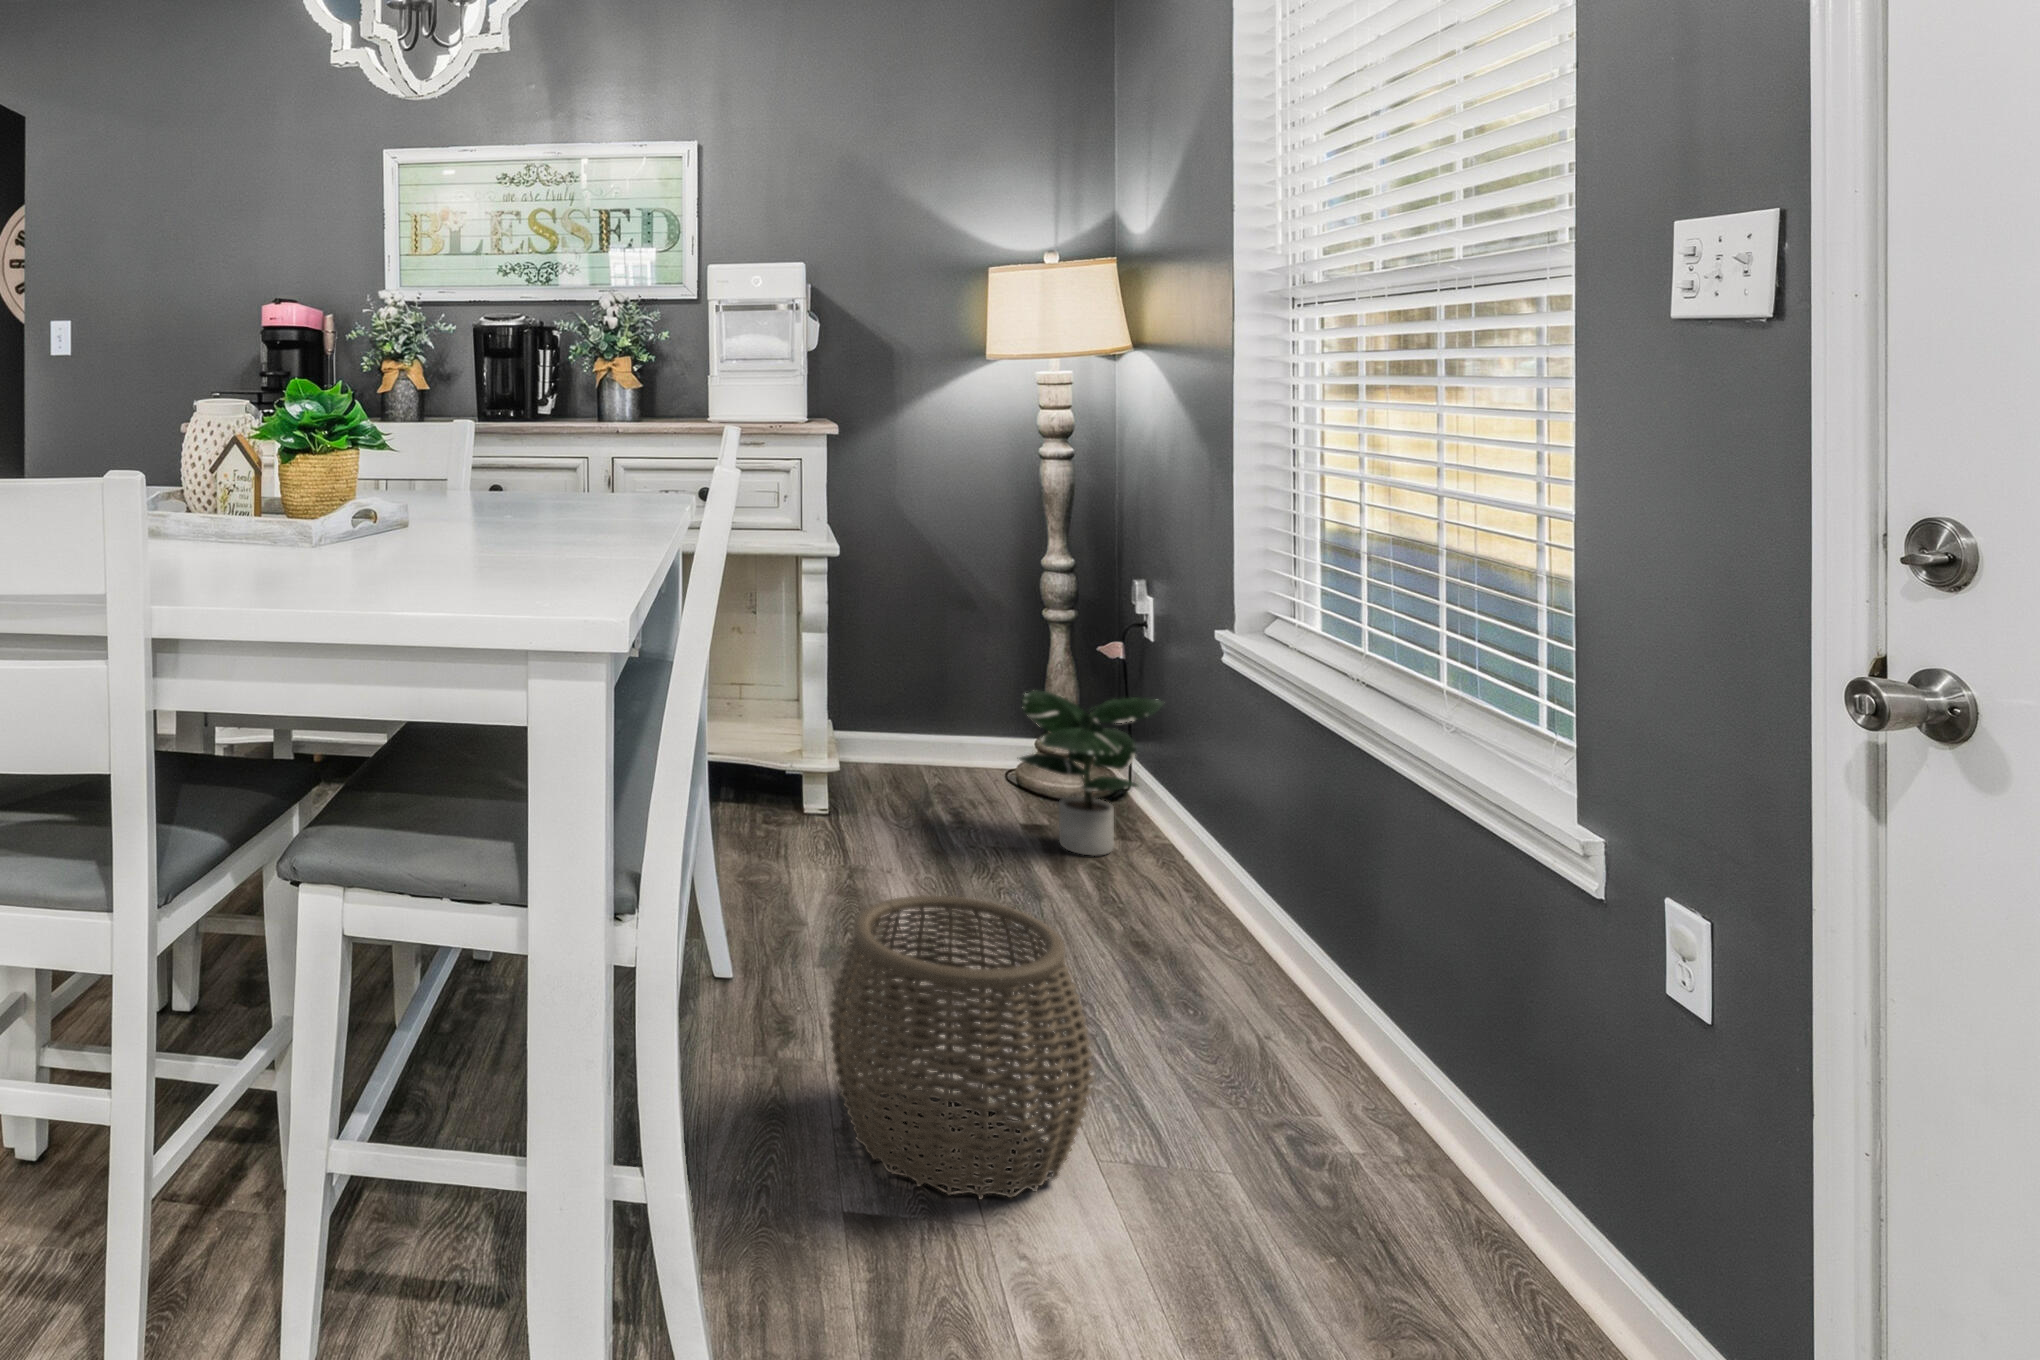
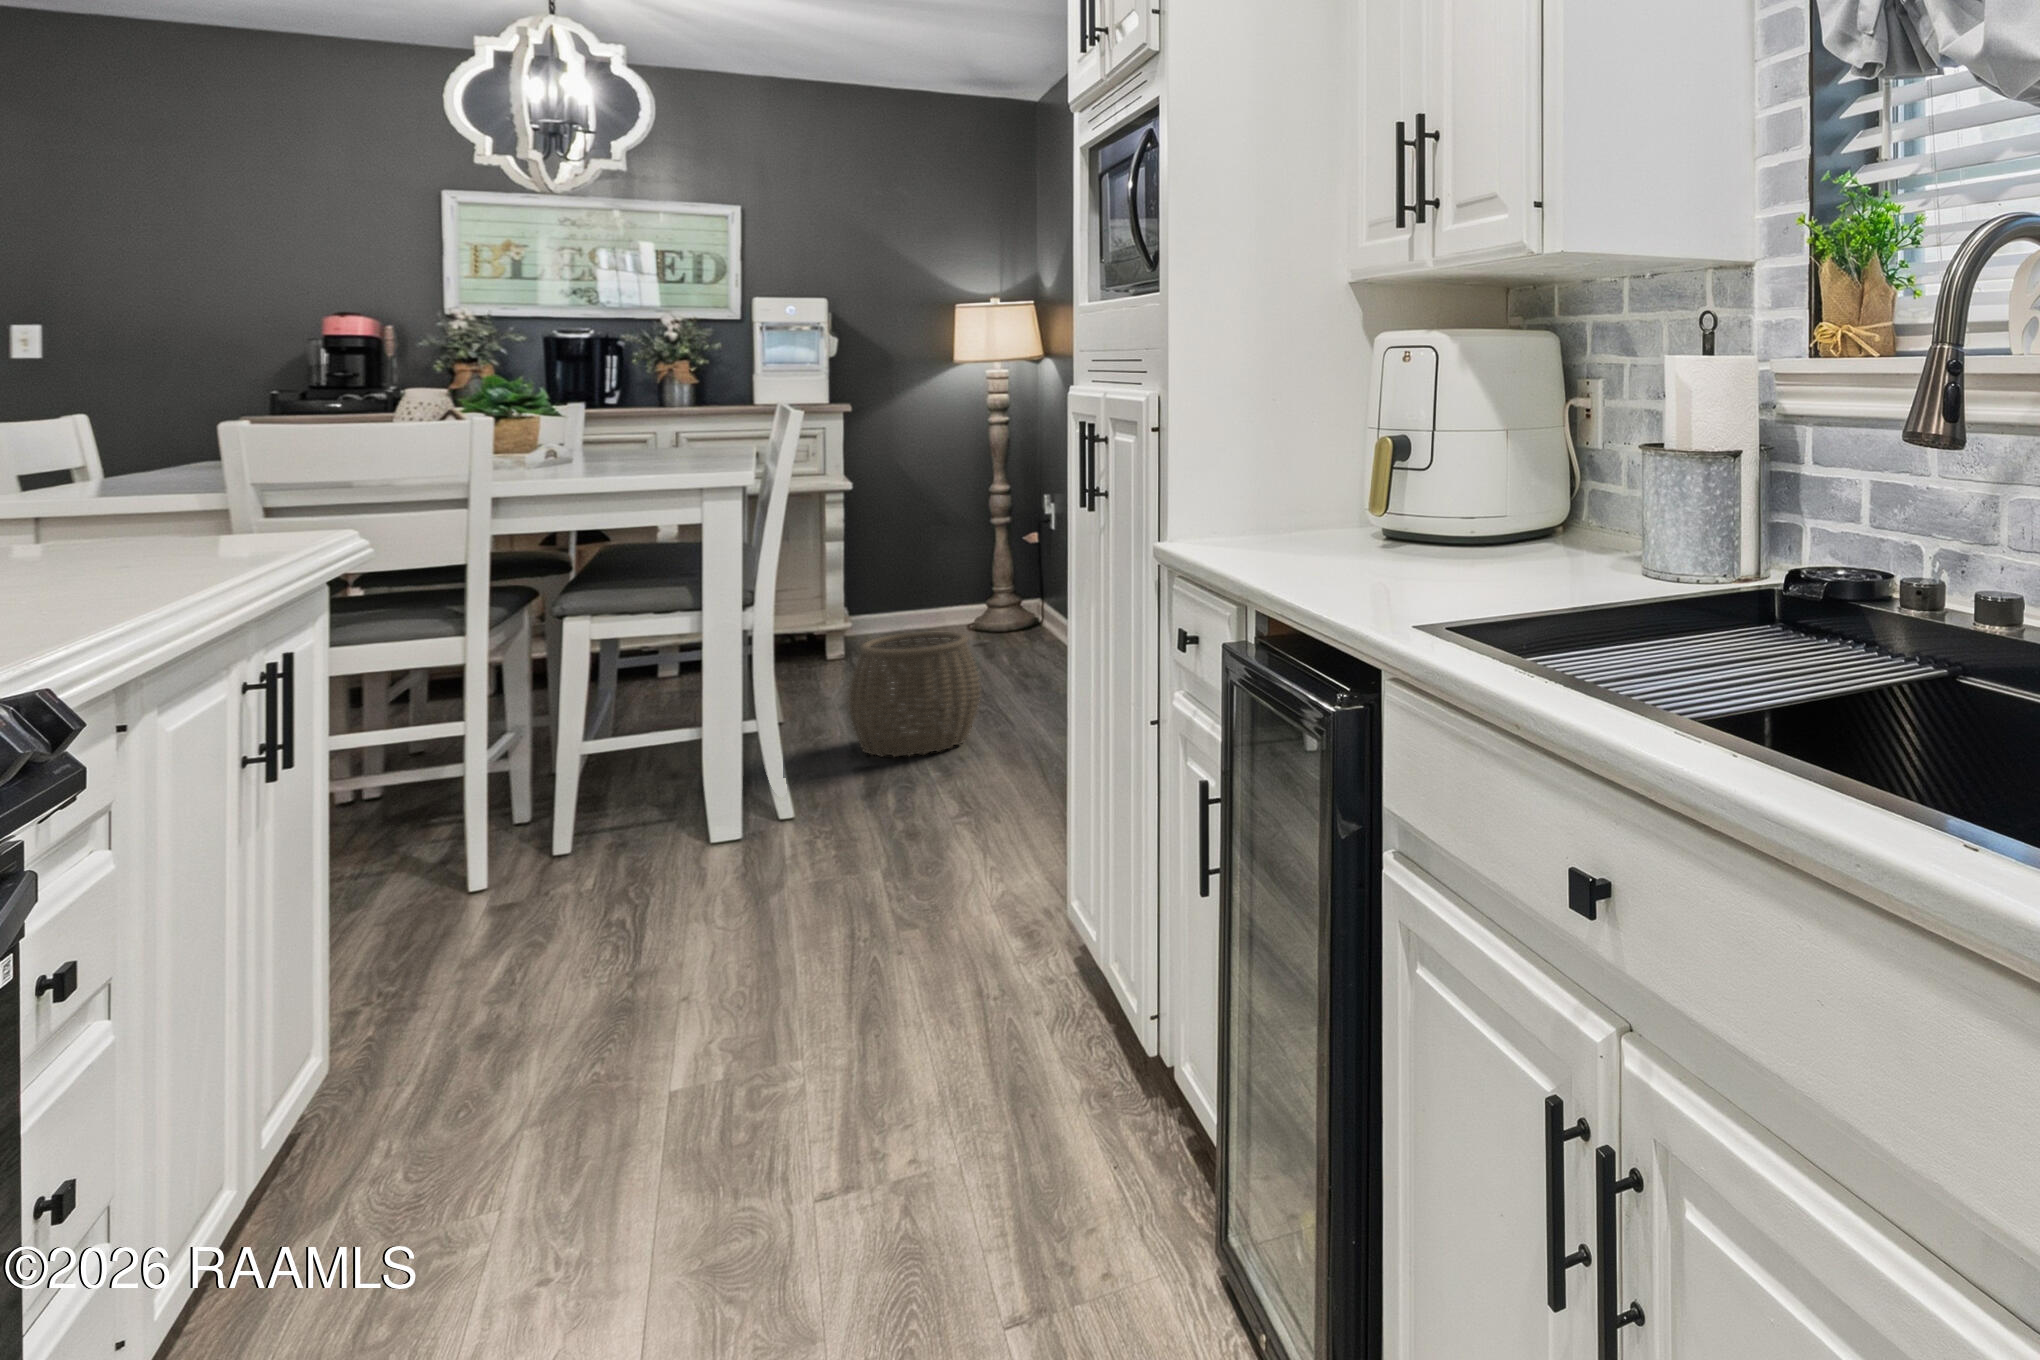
potted plant: present [1017,691,1164,855] -> none [967,556,1055,651]

